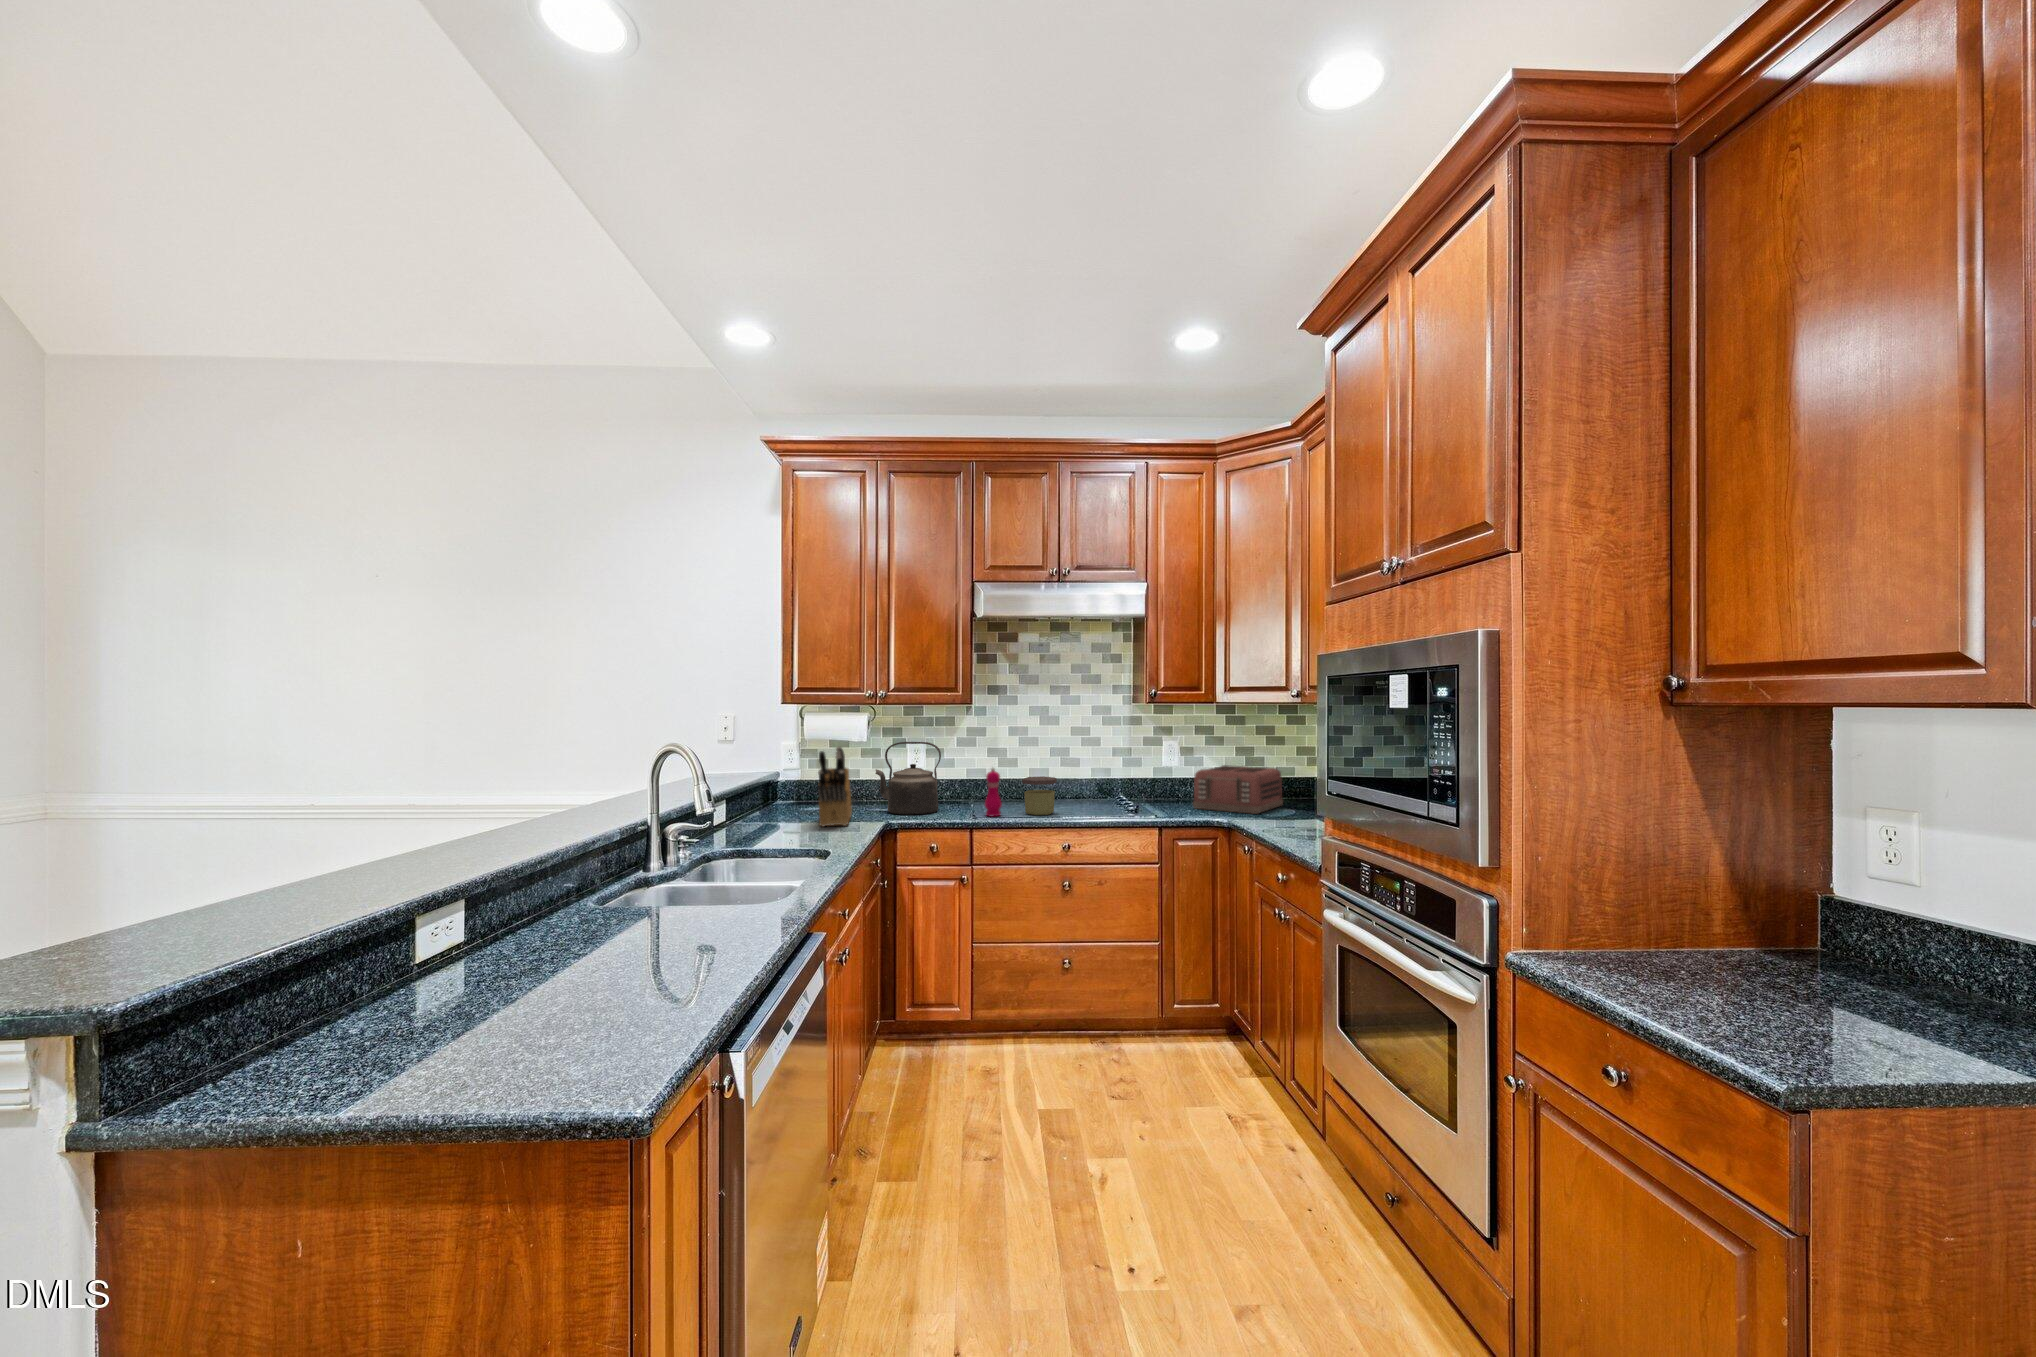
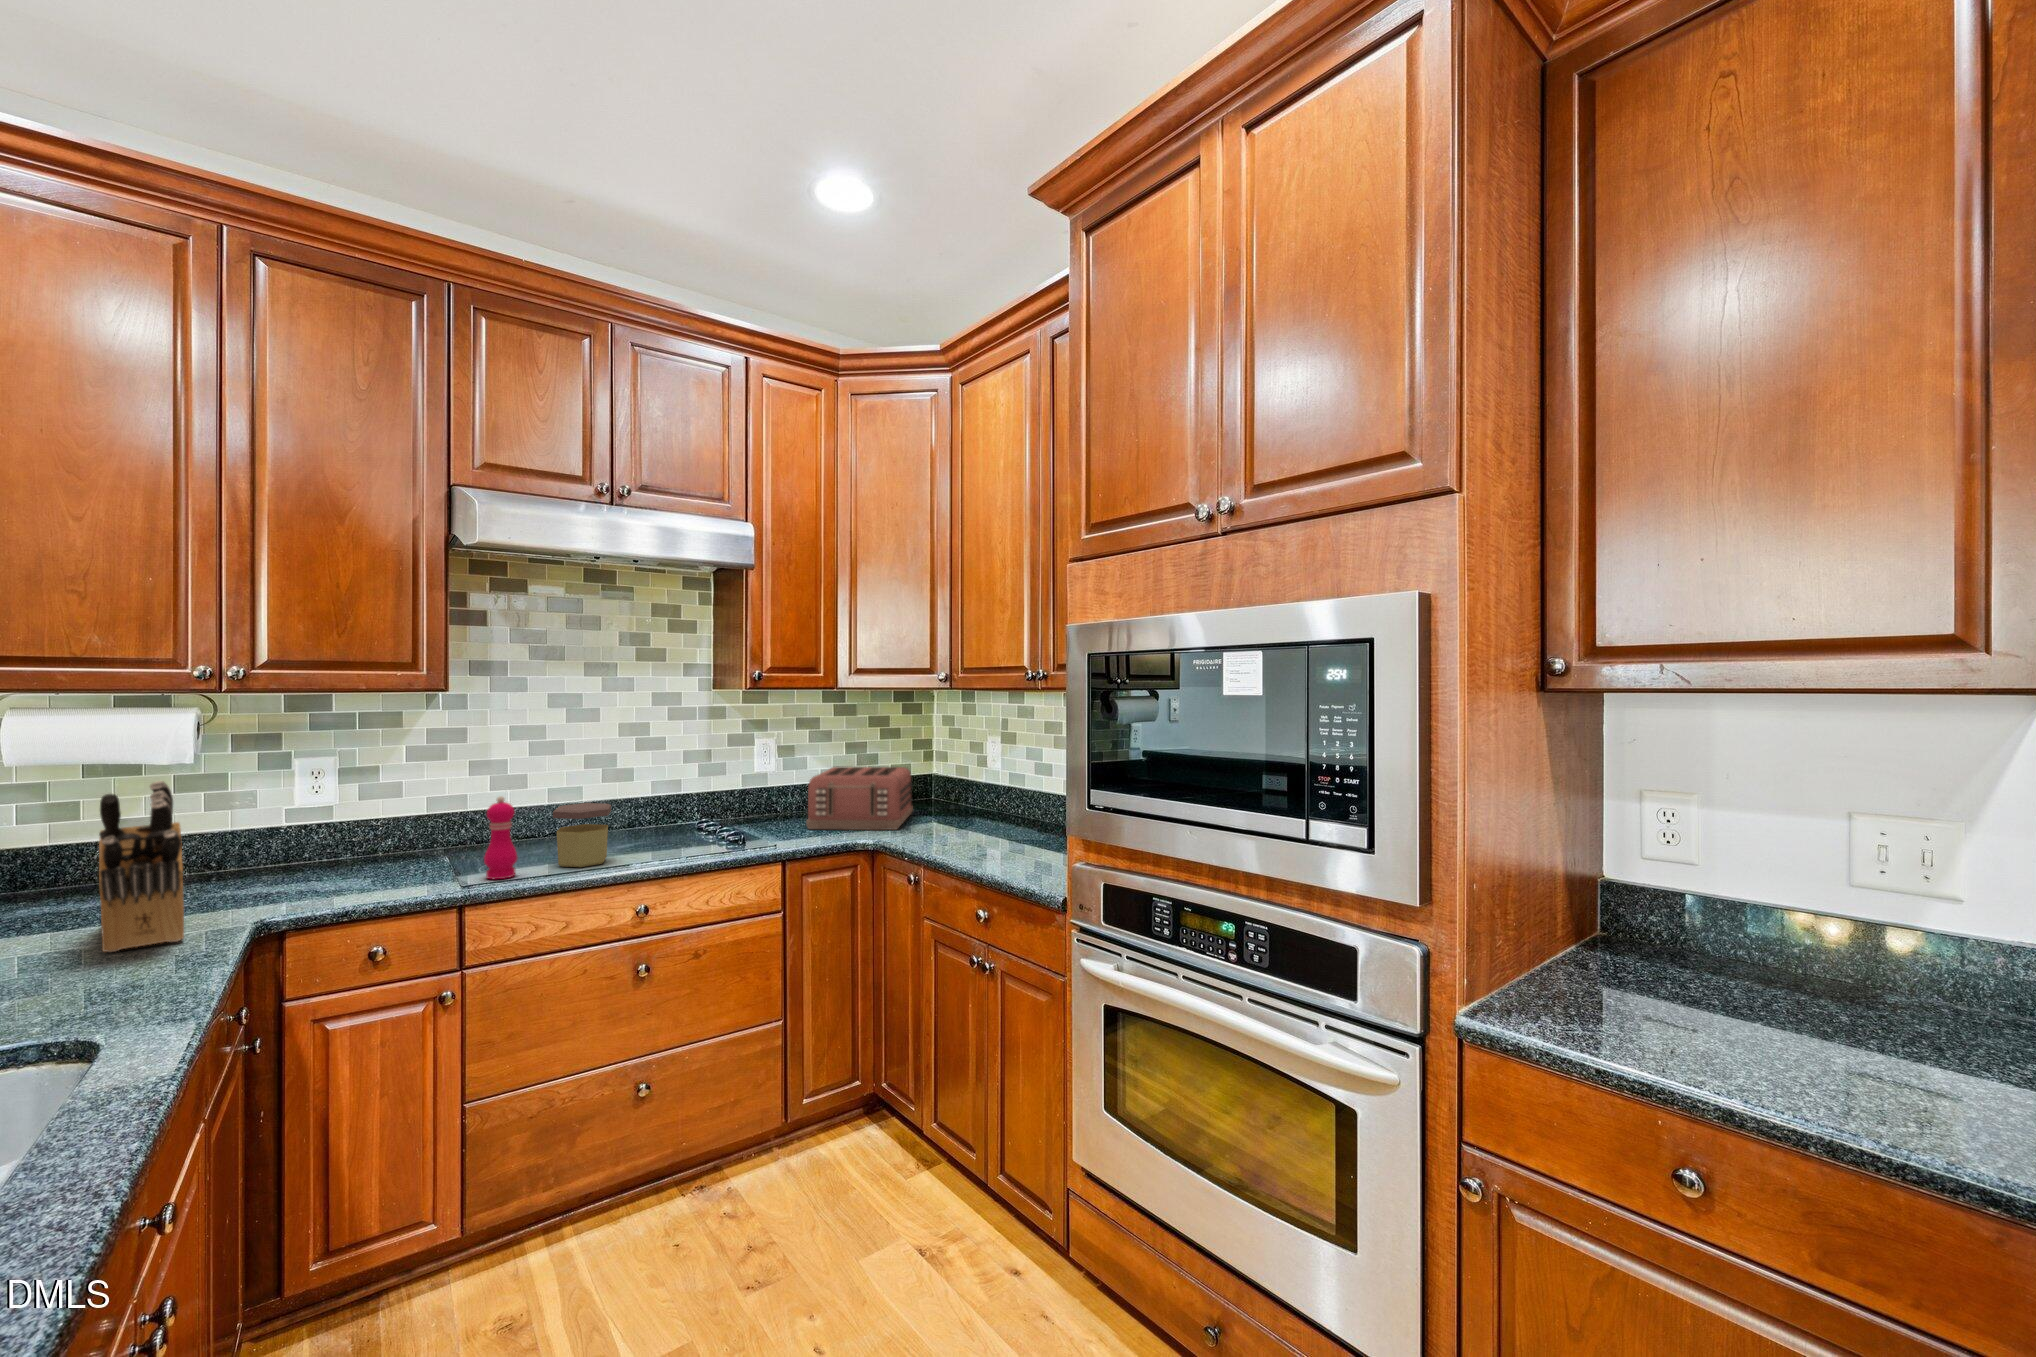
kettle: present [875,742,941,815] -> none [233,758,387,897]

